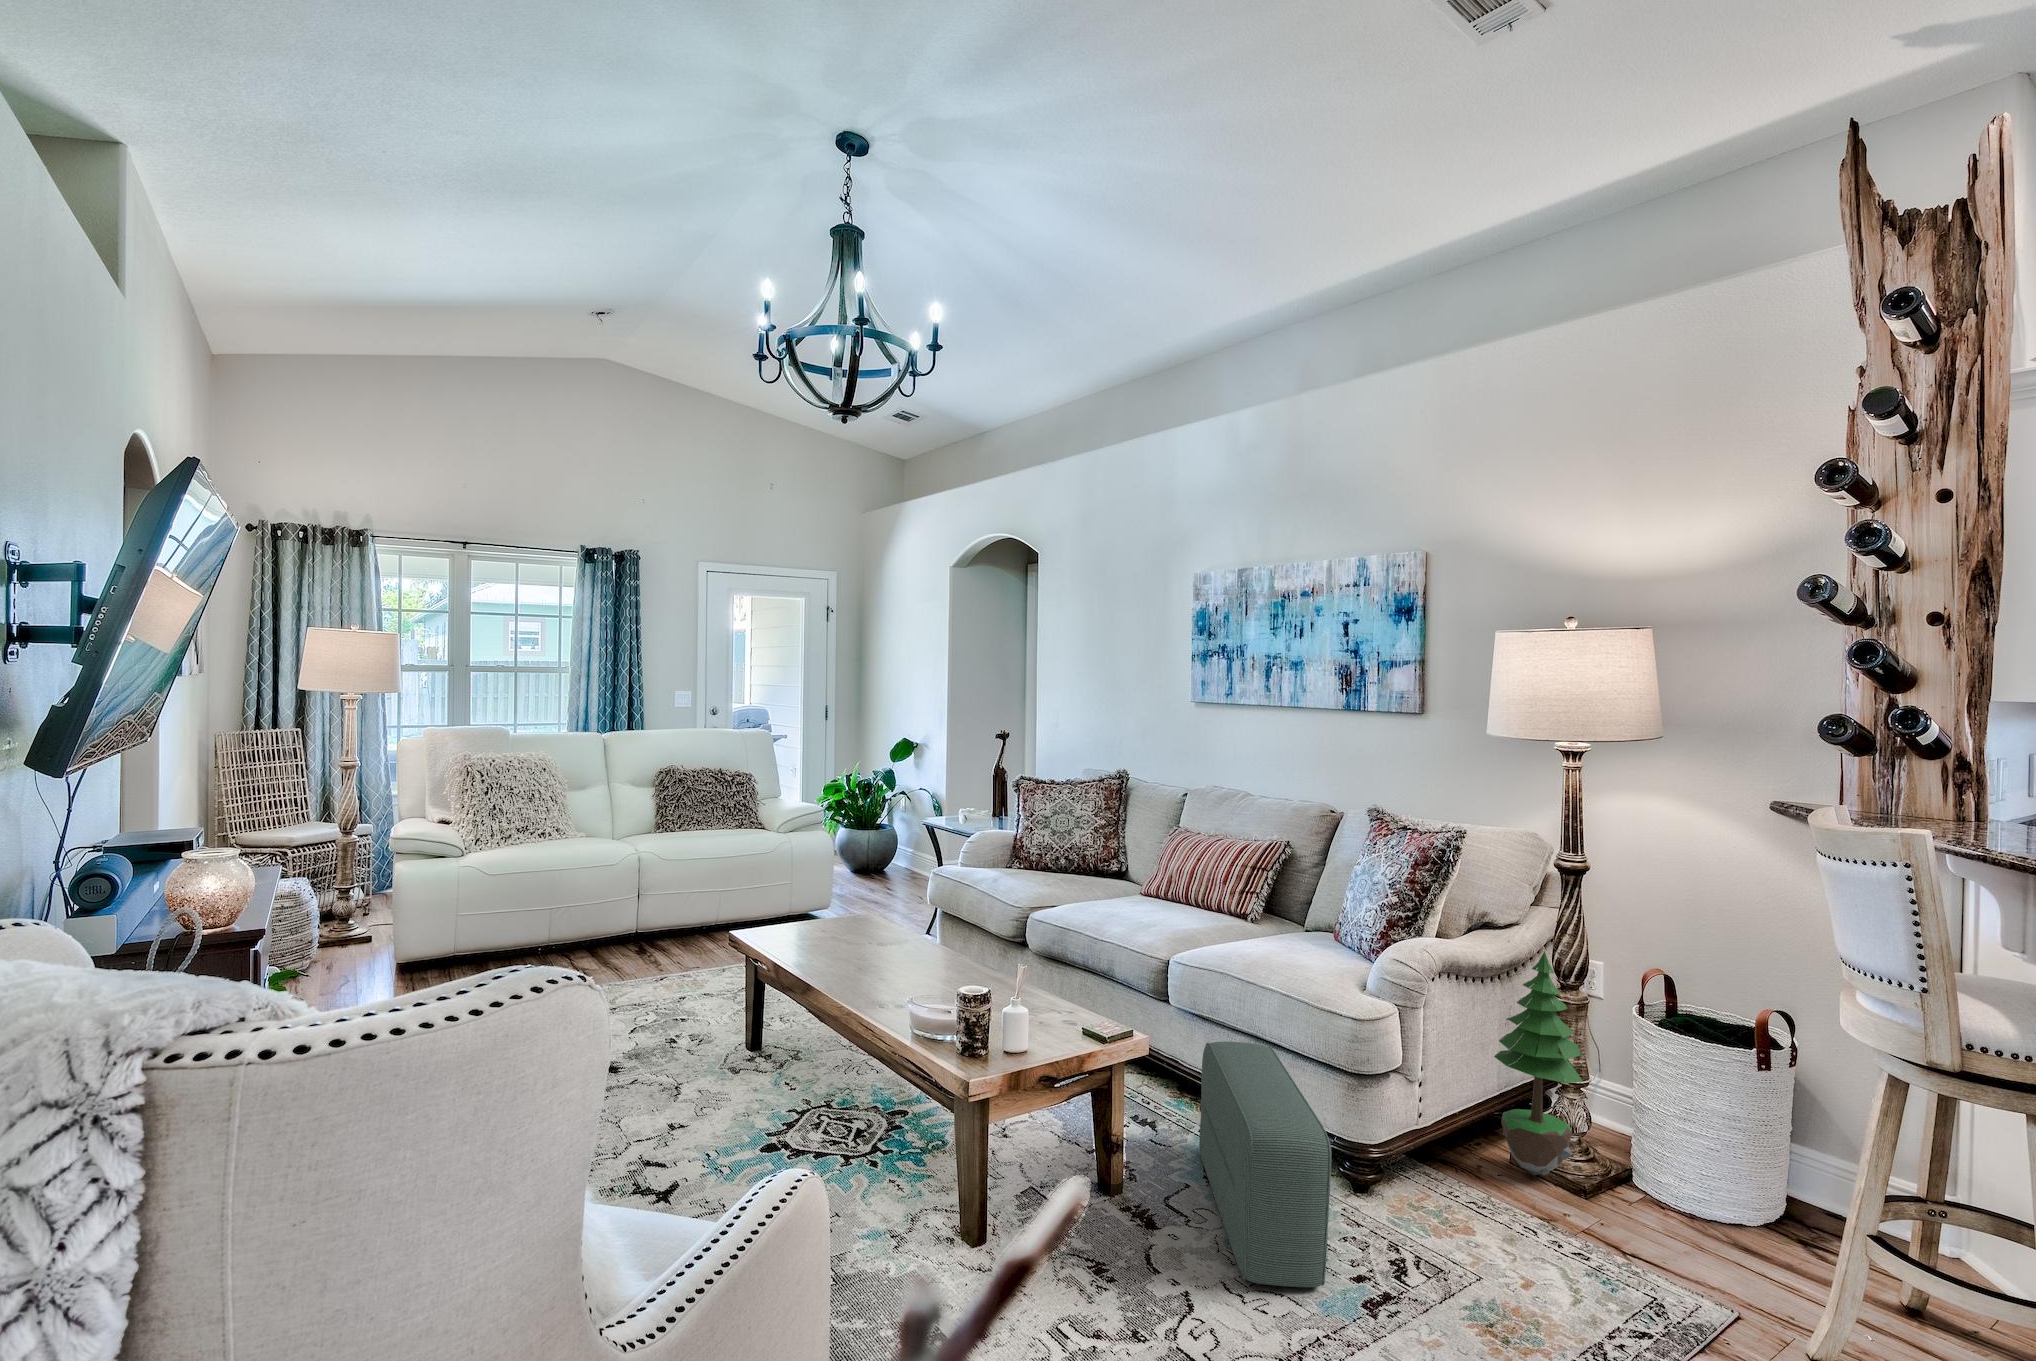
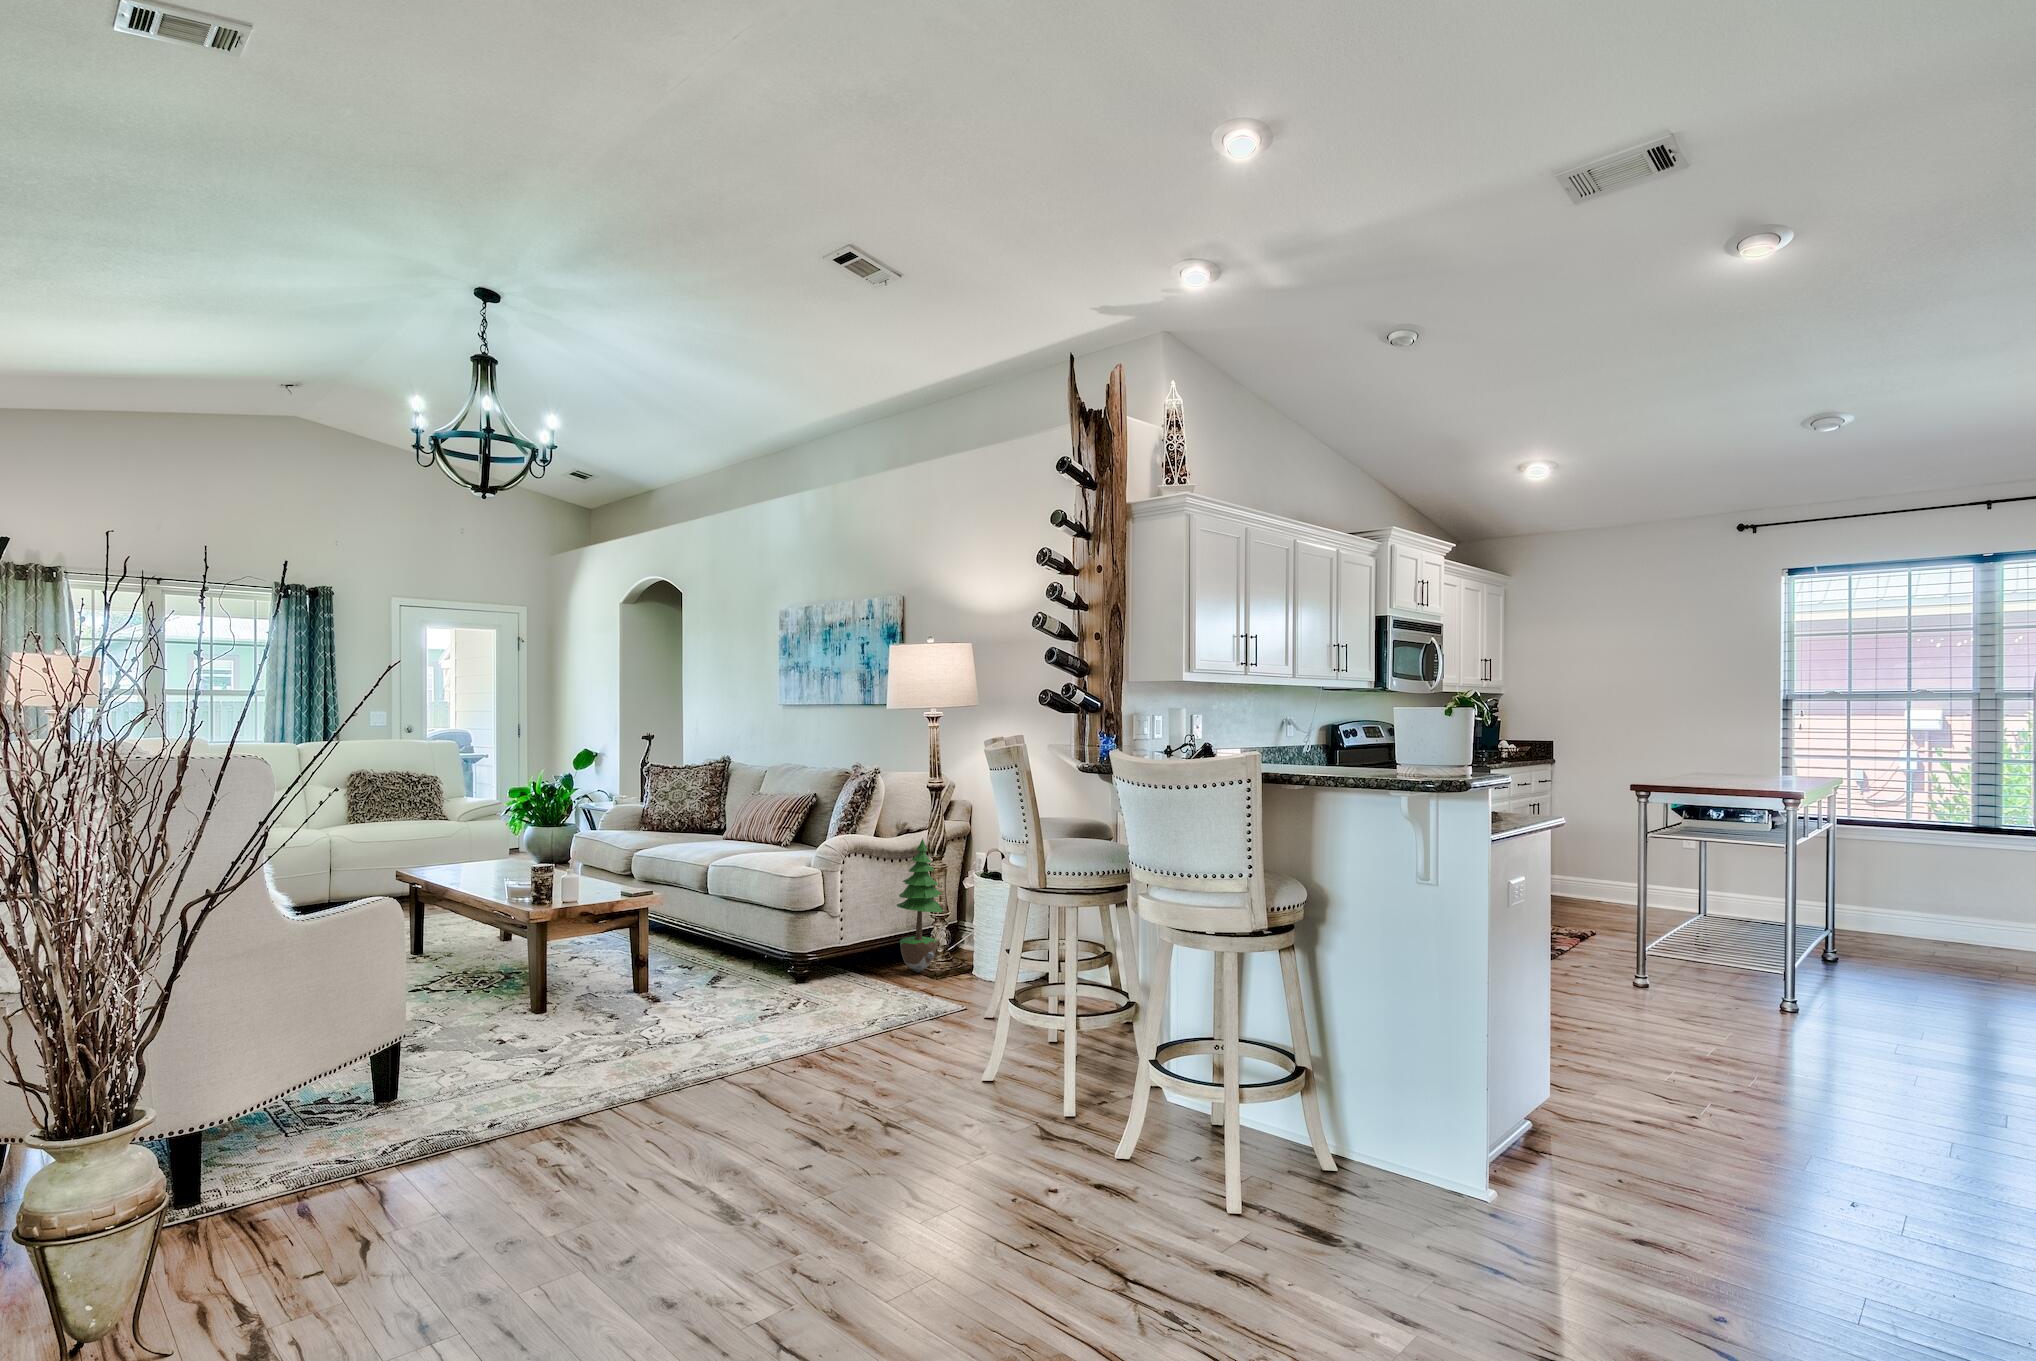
pouf: present [1199,1042,1331,1287] -> none [697,906,761,1015]

